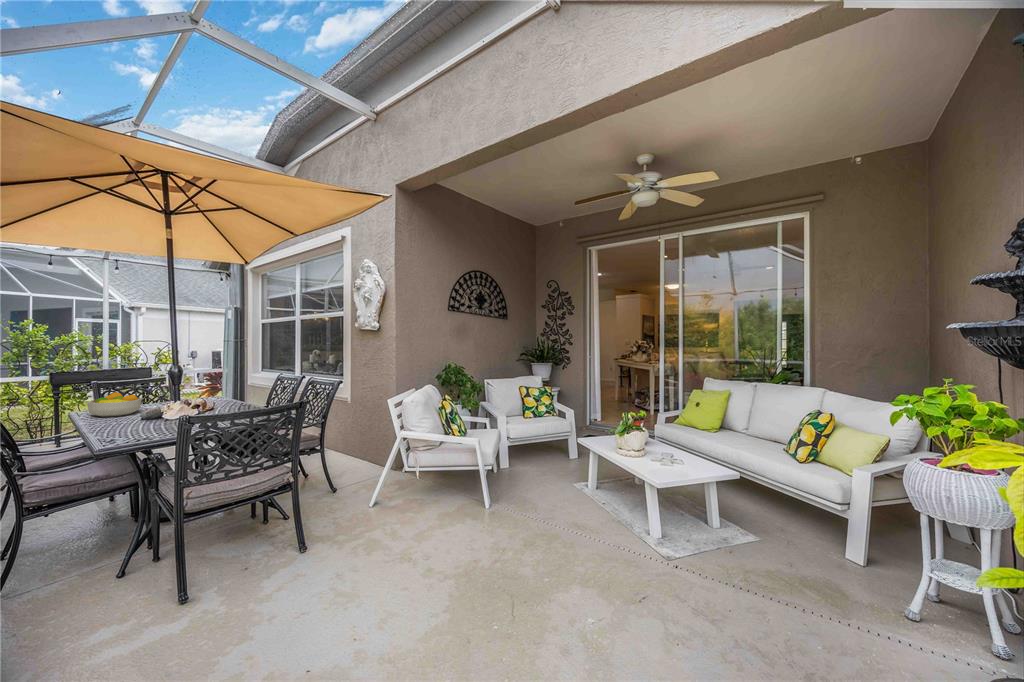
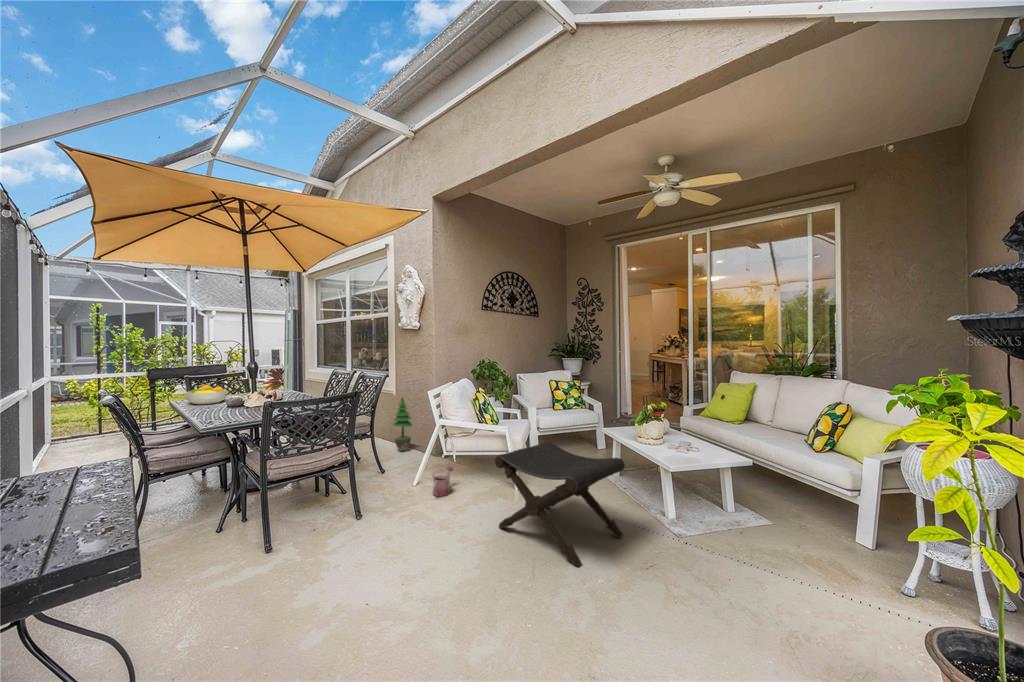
potted tree: none [347,404,370,465] -> present [393,397,412,451]
footstool: none [466,456,612,605] -> present [495,442,625,566]
watering can: none [392,485,416,520] -> present [433,467,454,497]

